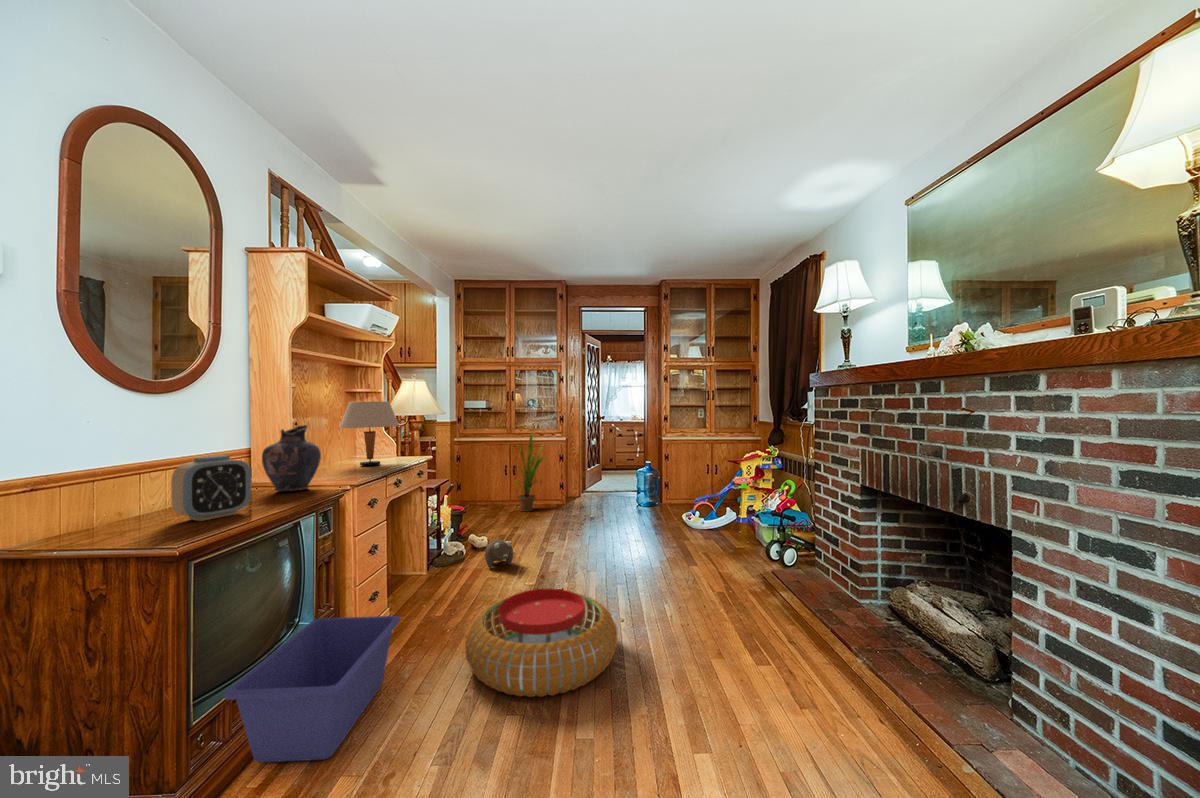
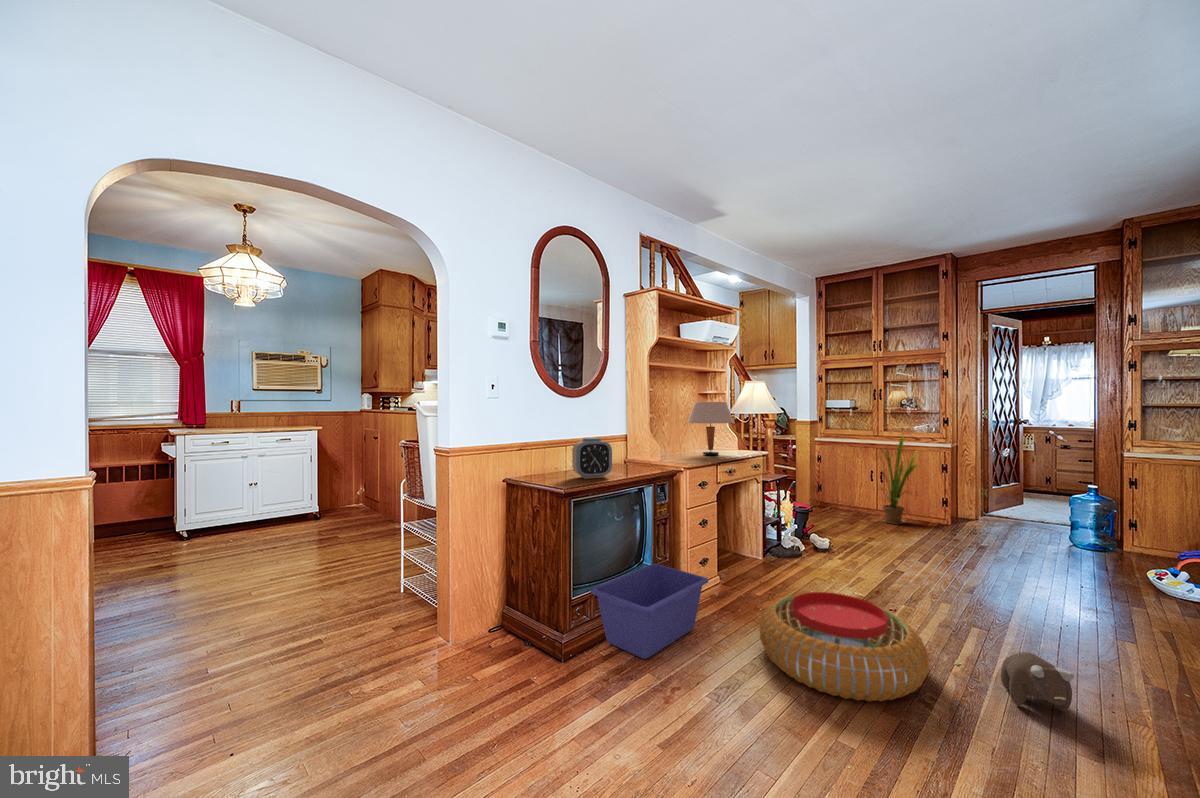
vase: present [262,425,321,491] -> none [626,420,663,467]
plush toy: present [485,539,513,568] -> present [1001,652,1074,711]

